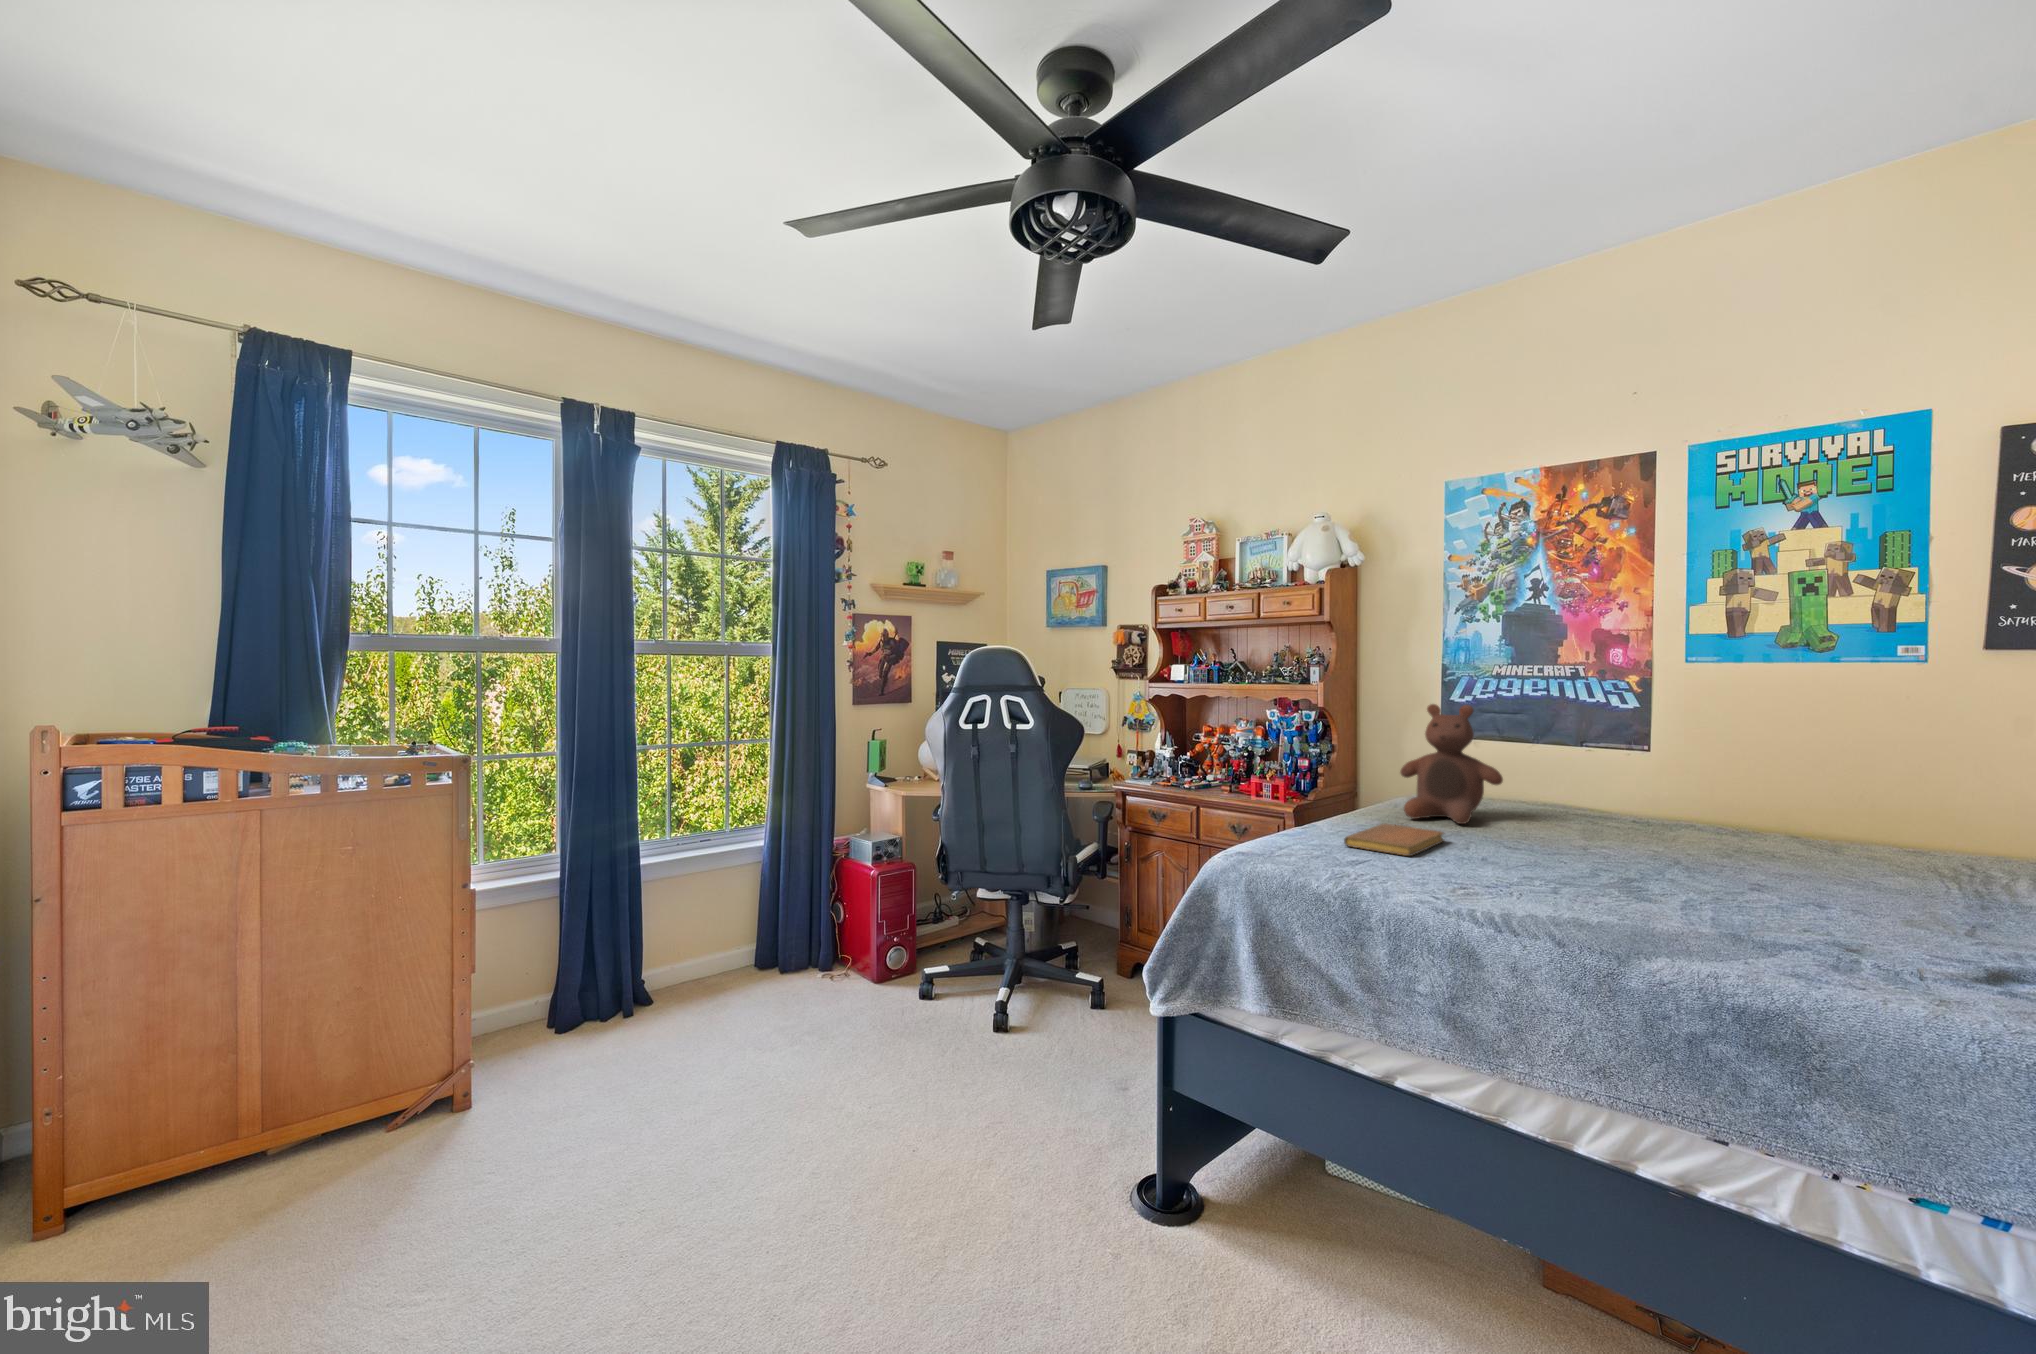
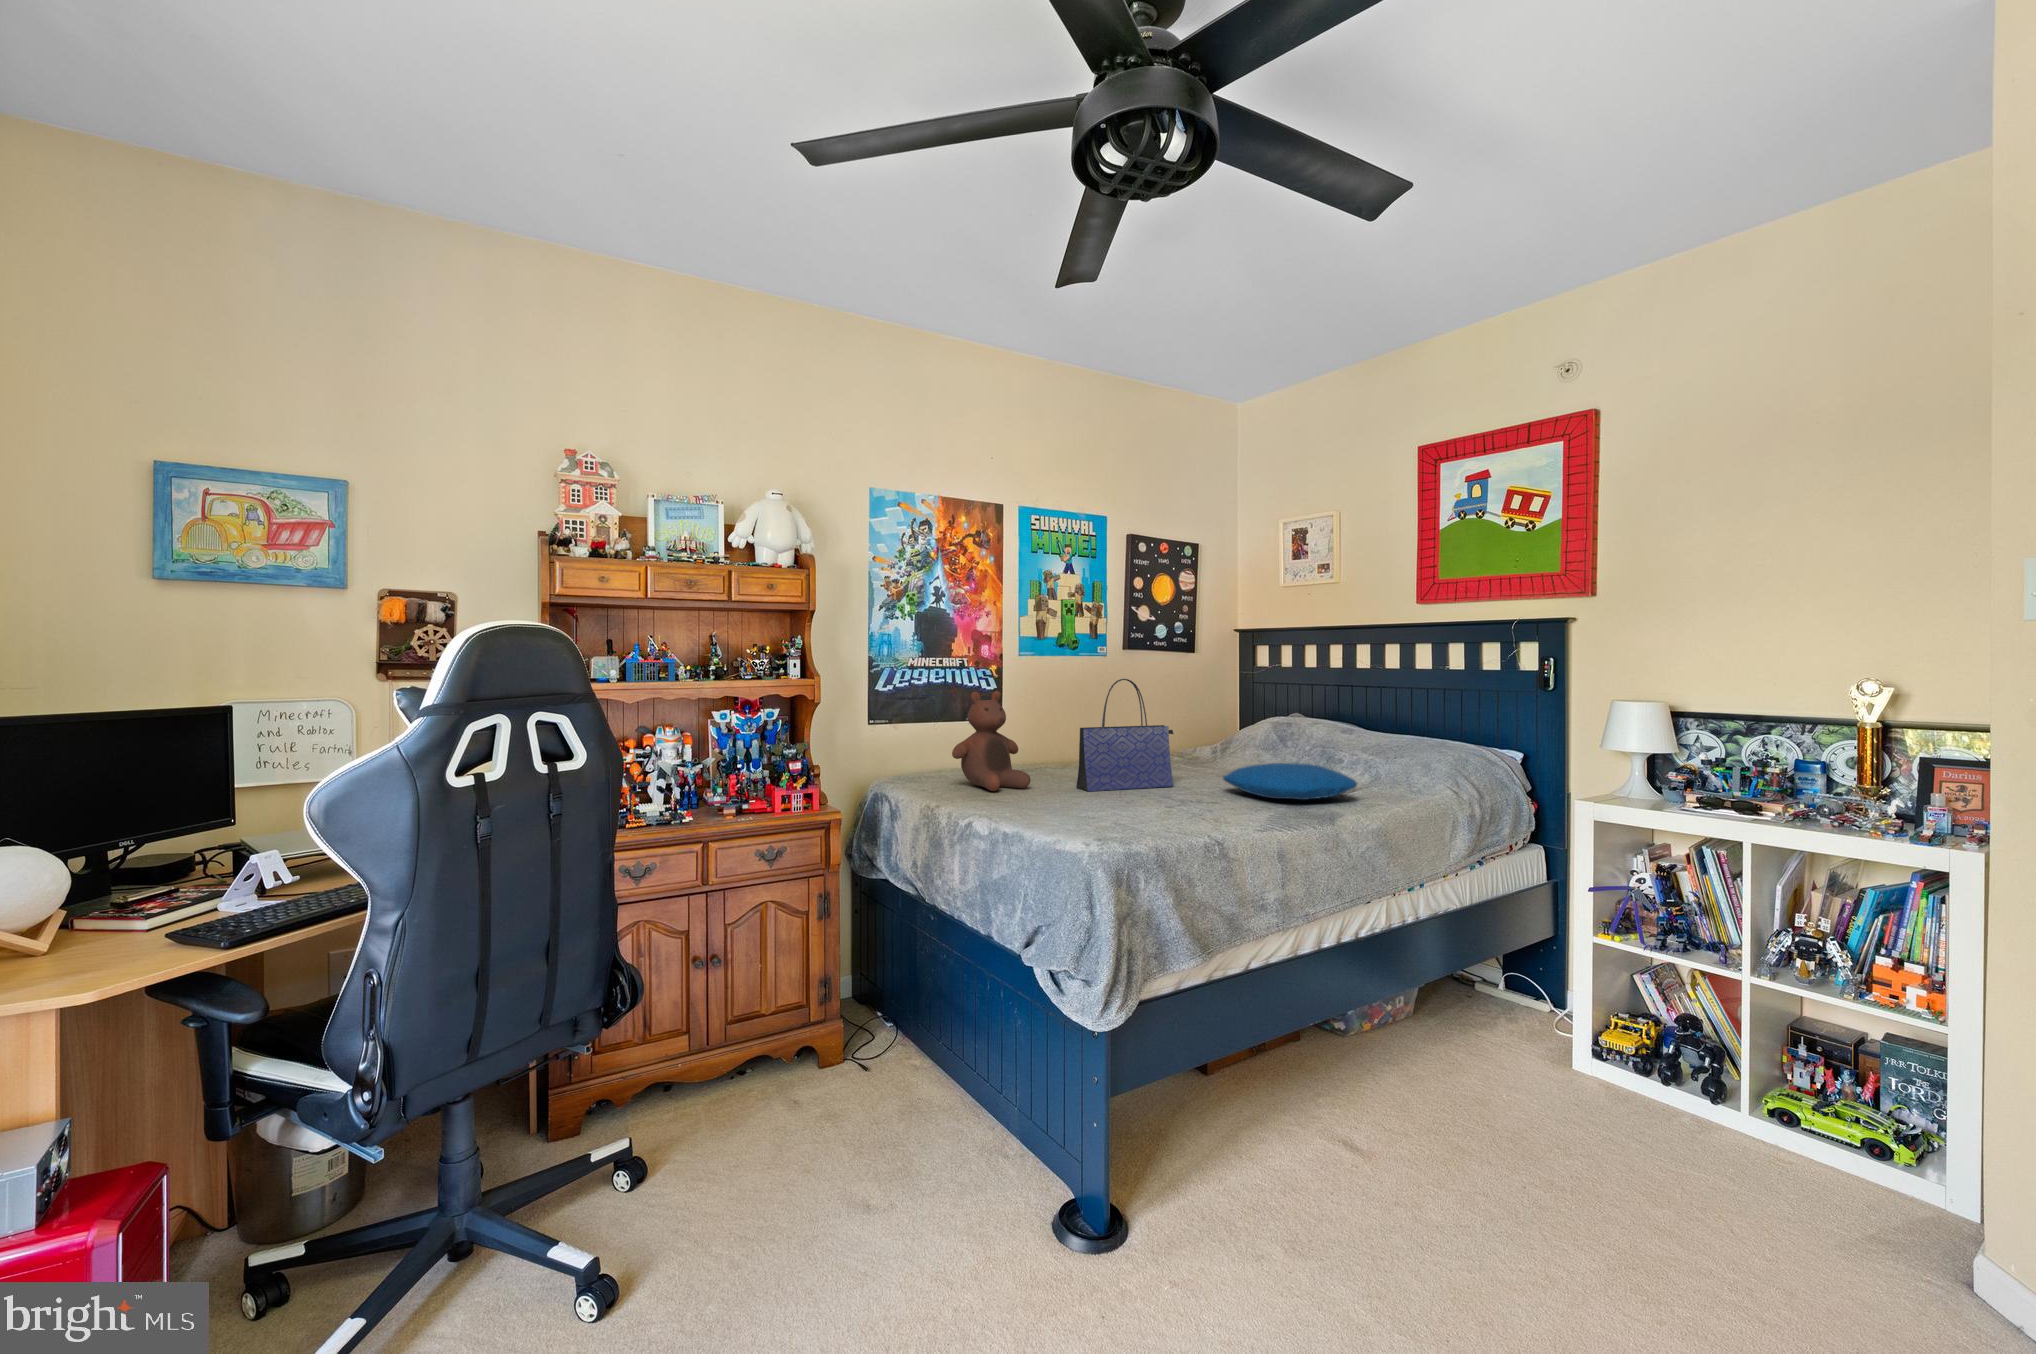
tote bag: none [1509,694,1695,871] -> present [1077,679,1173,791]
notebook: present [1344,824,1444,856] -> none [1038,791,1125,813]
pillow: none [1624,858,1934,948] -> present [1223,763,1357,800]

